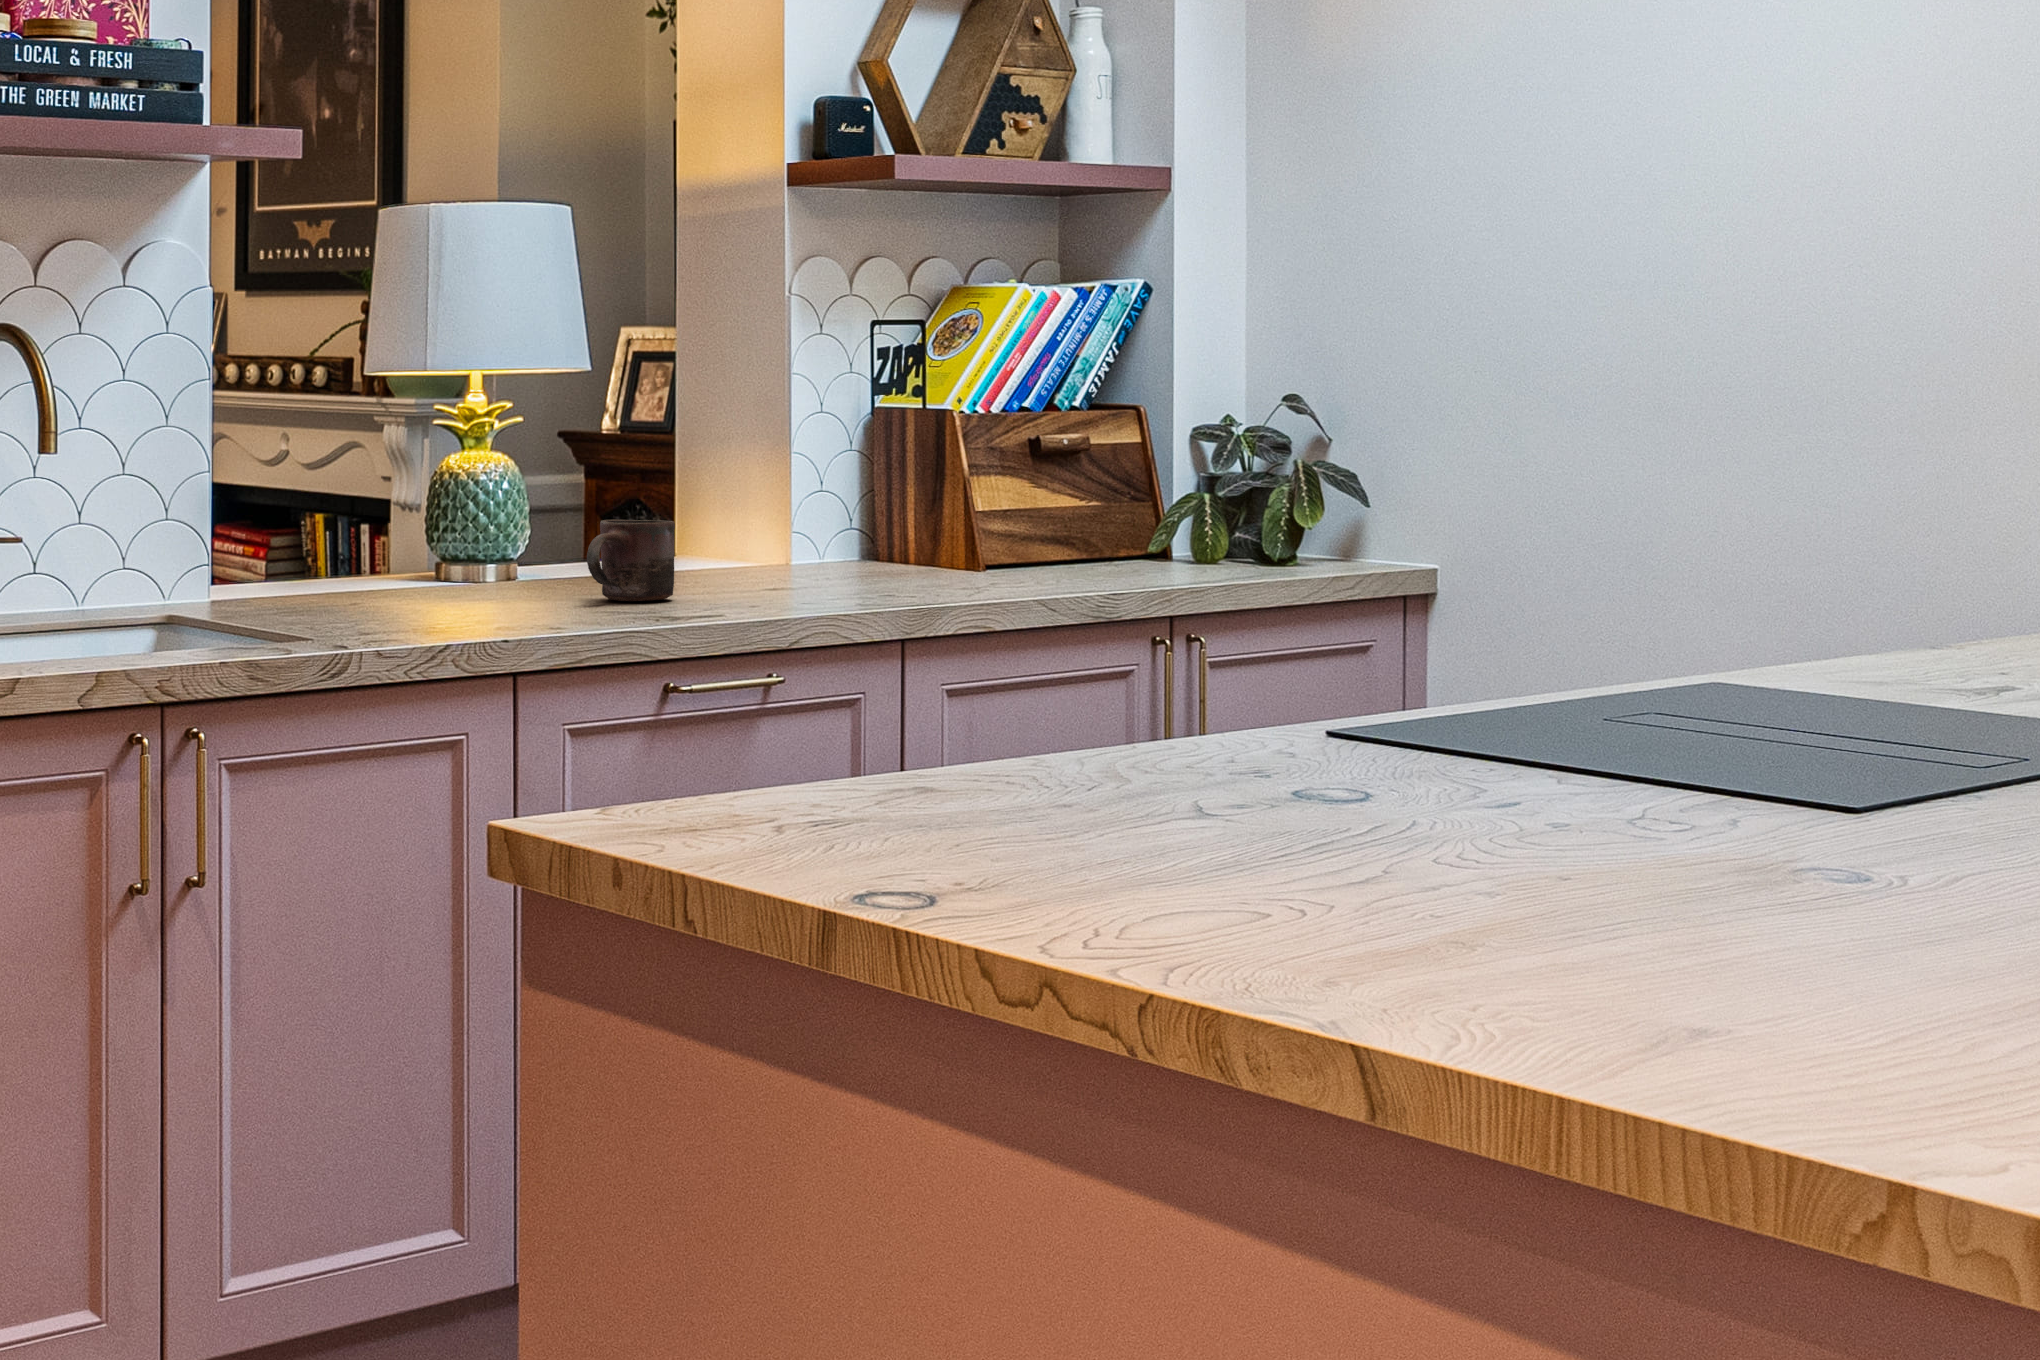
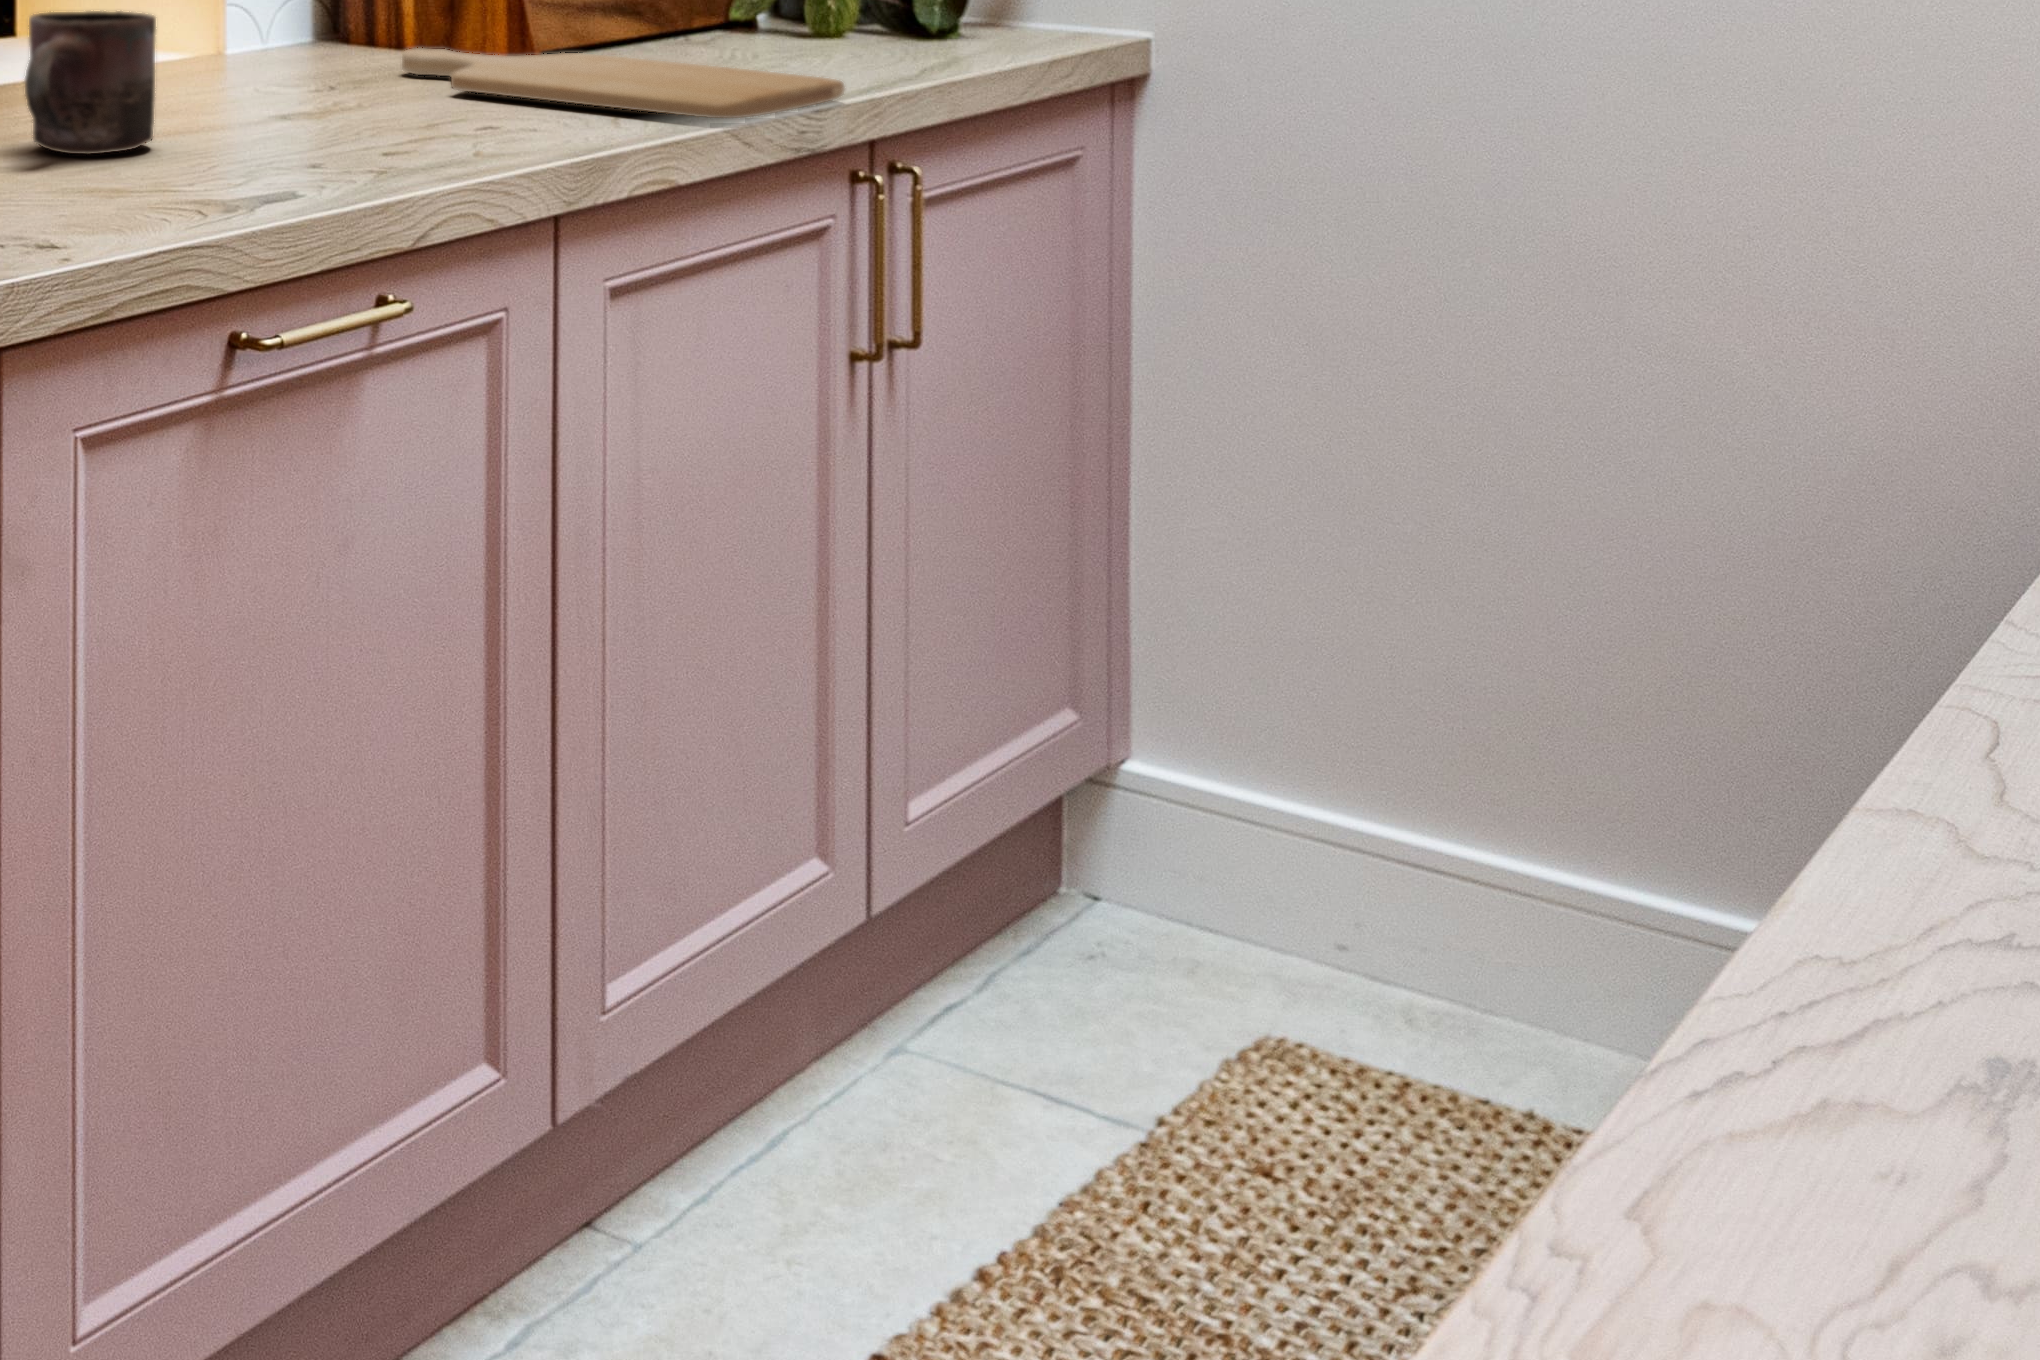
chopping board: none [886,561,1137,595] -> present [402,48,845,118]

